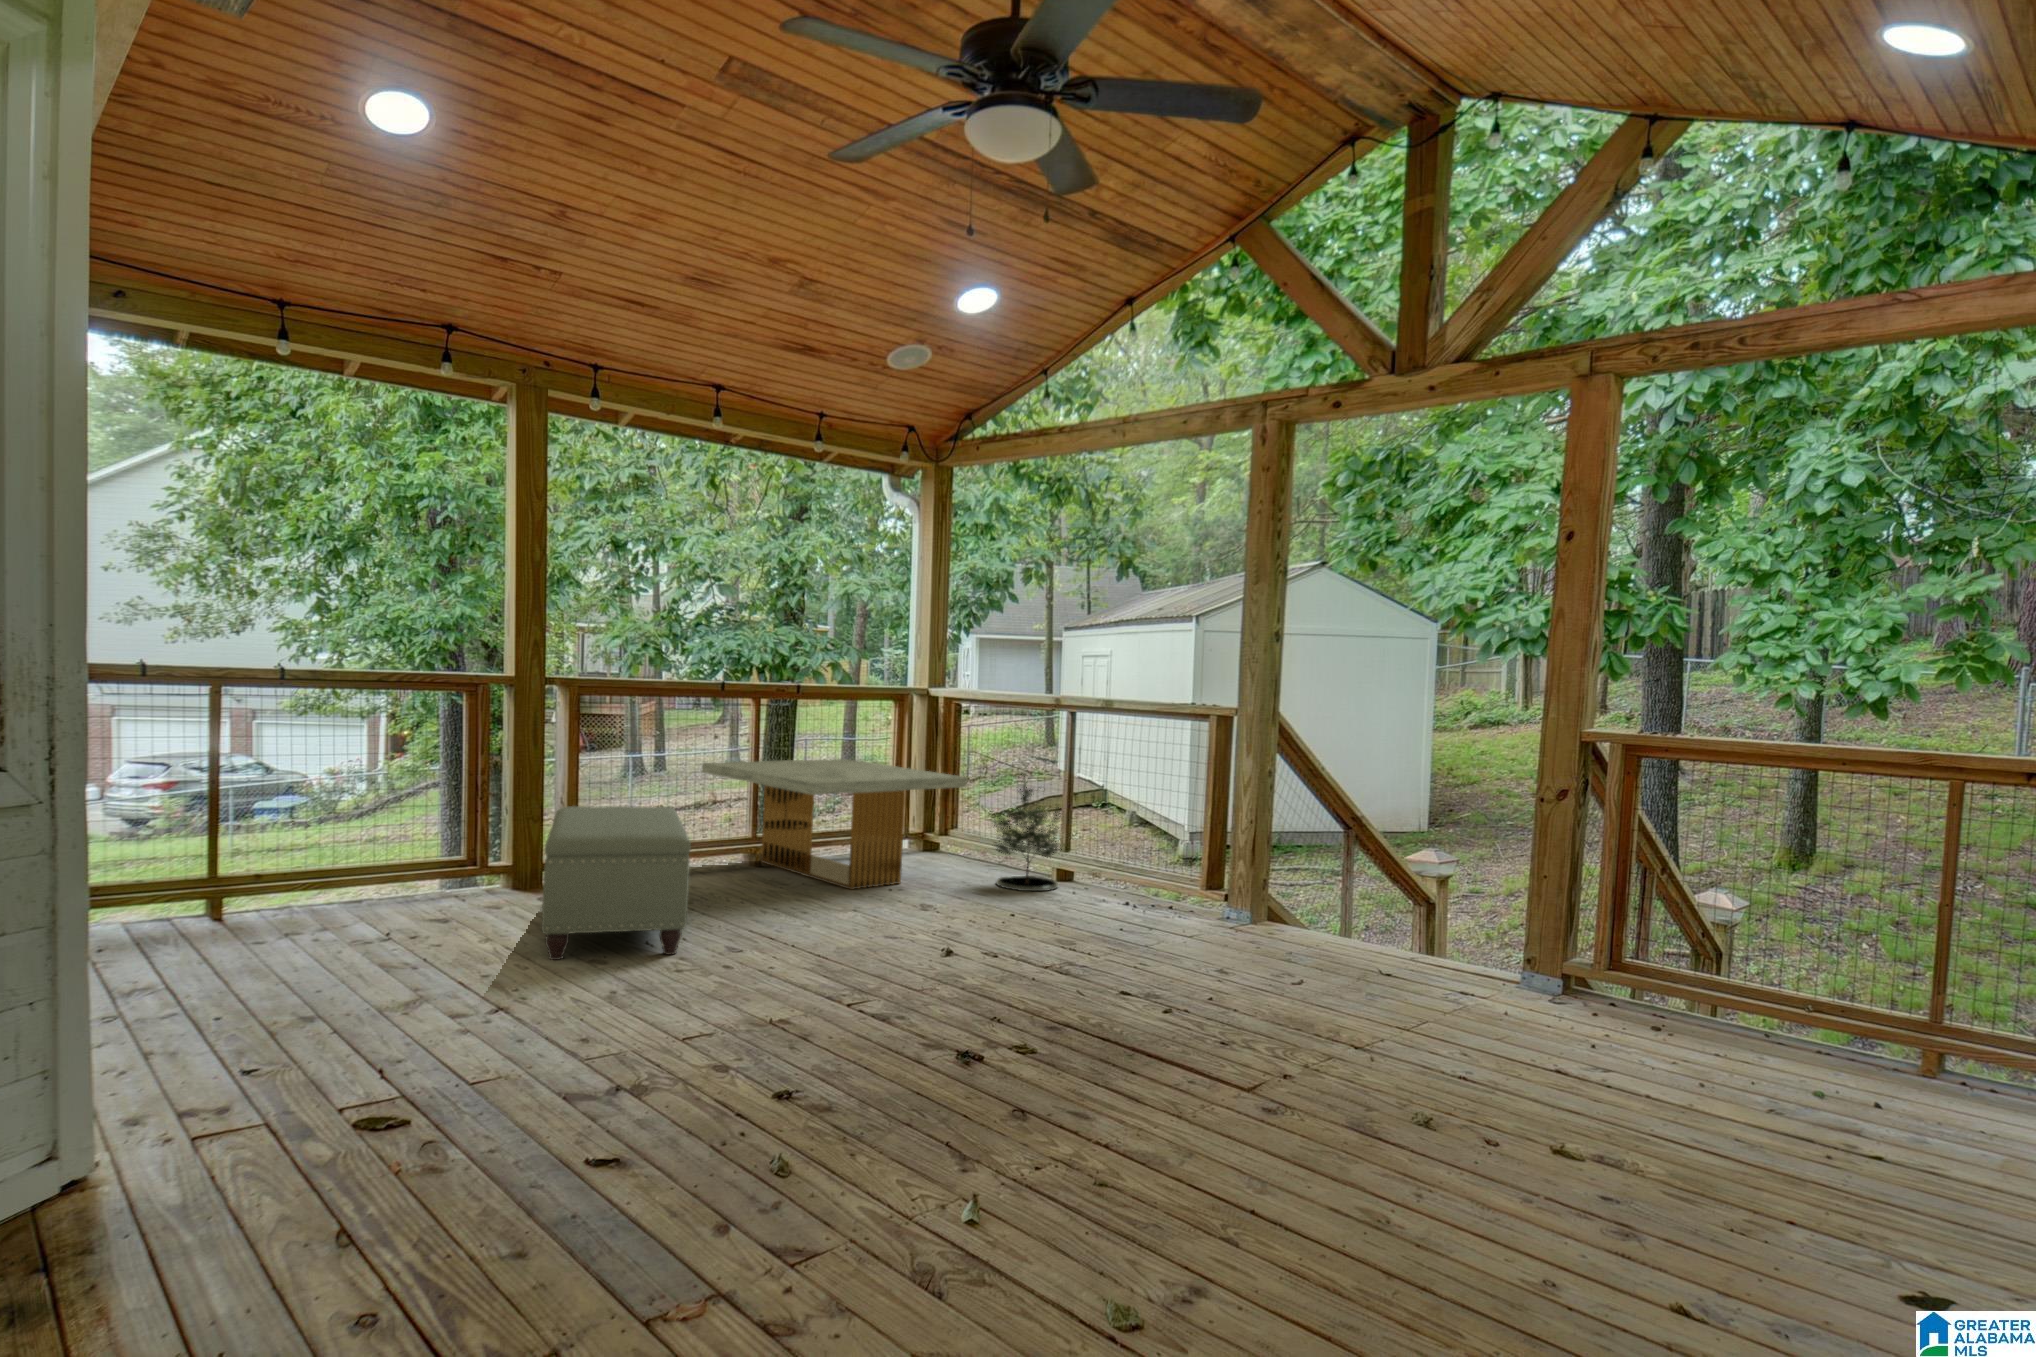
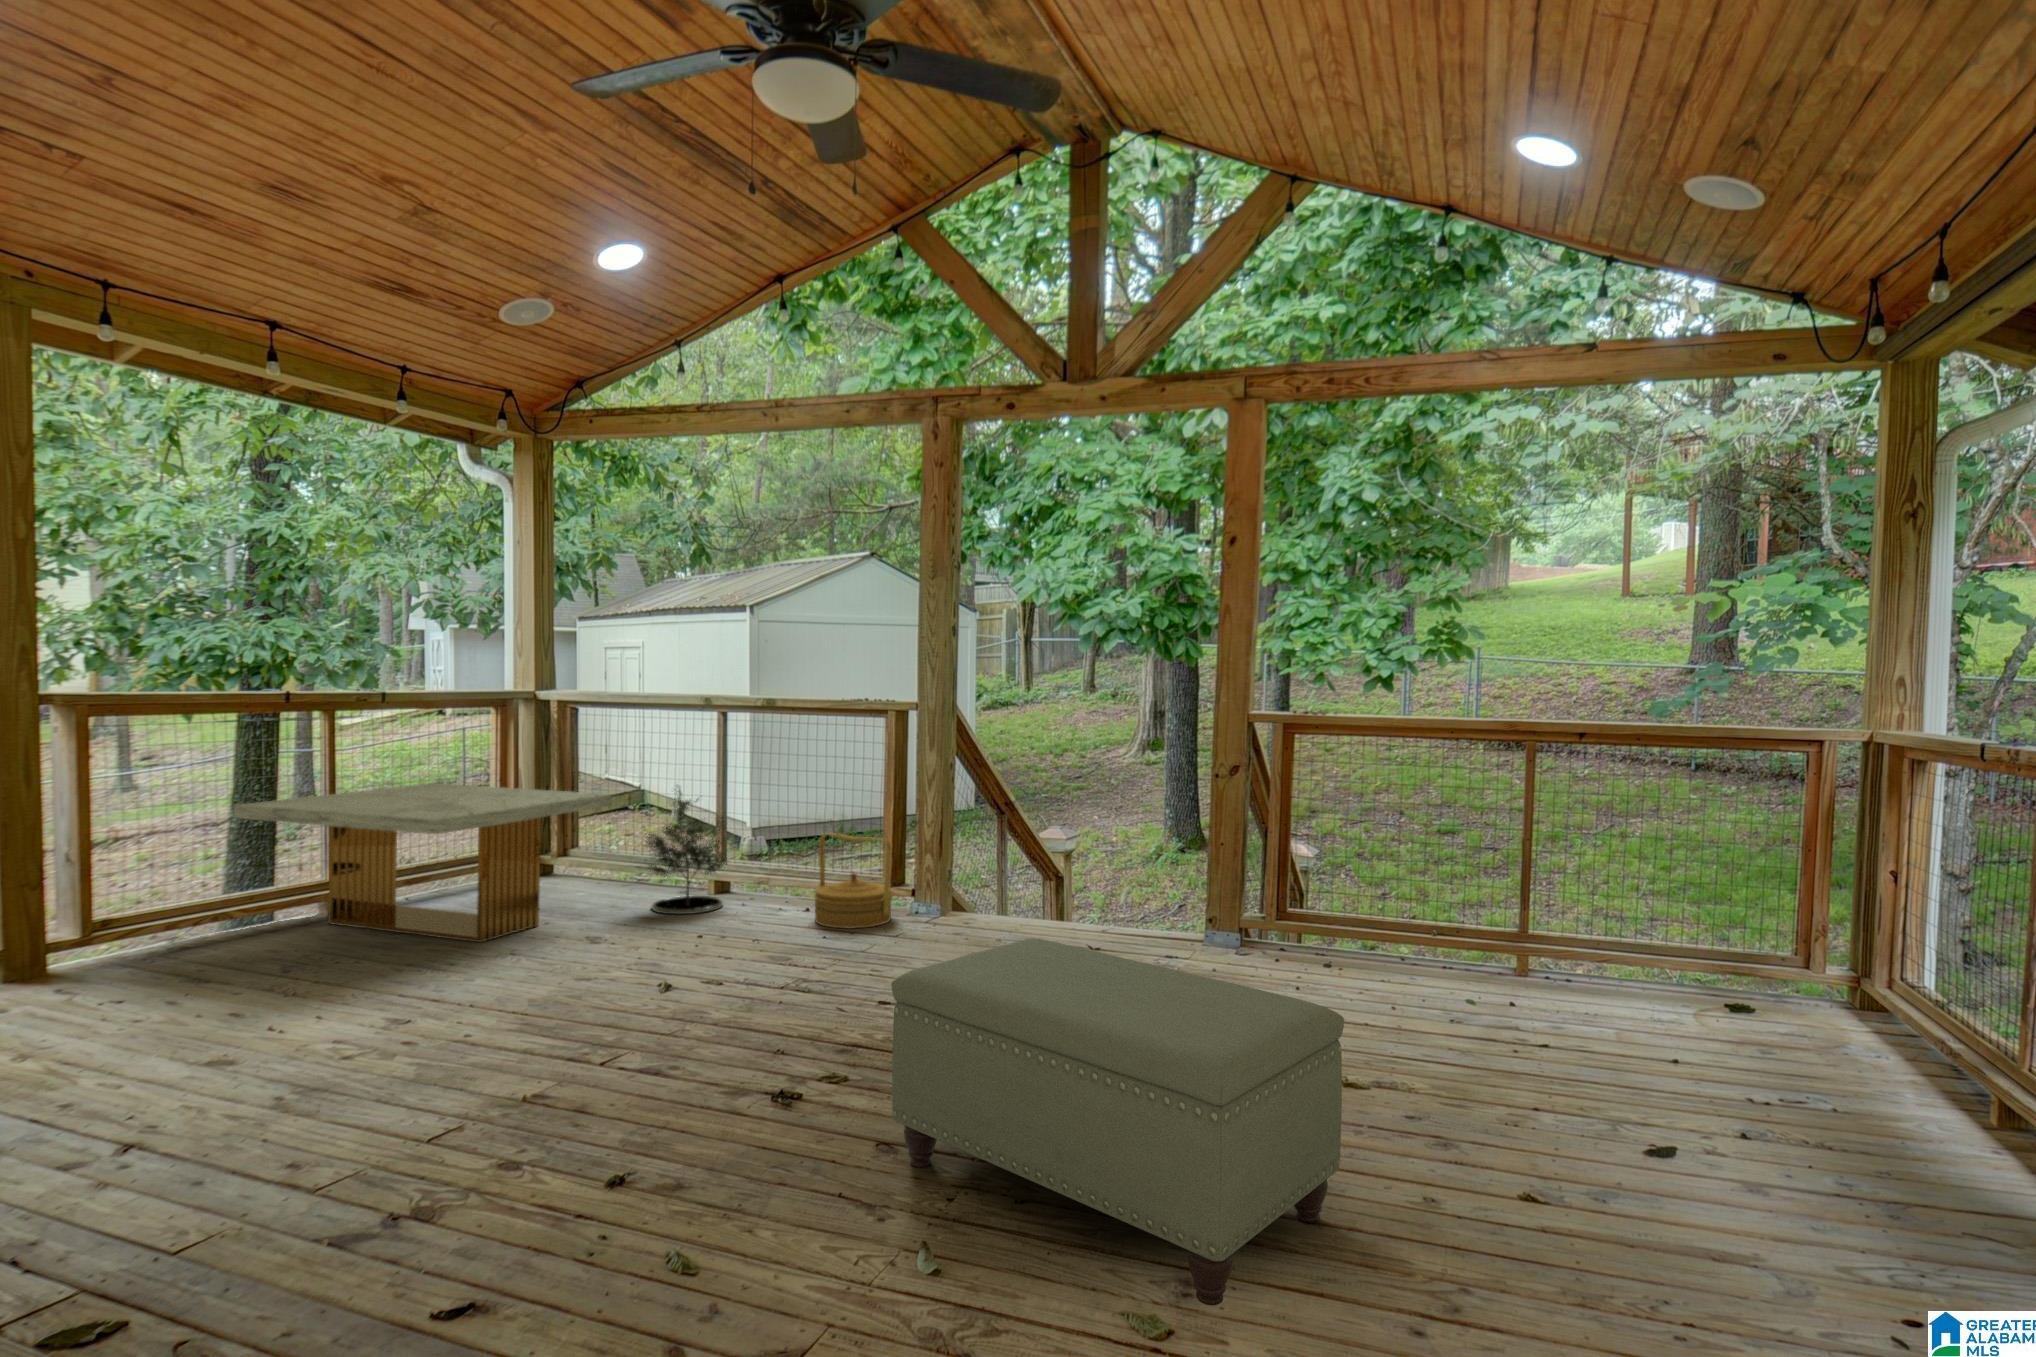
ottoman: present [542,806,691,960] -> present [891,939,1344,1305]
woven basket: none [1126,829,1203,923] -> present [814,833,893,929]

